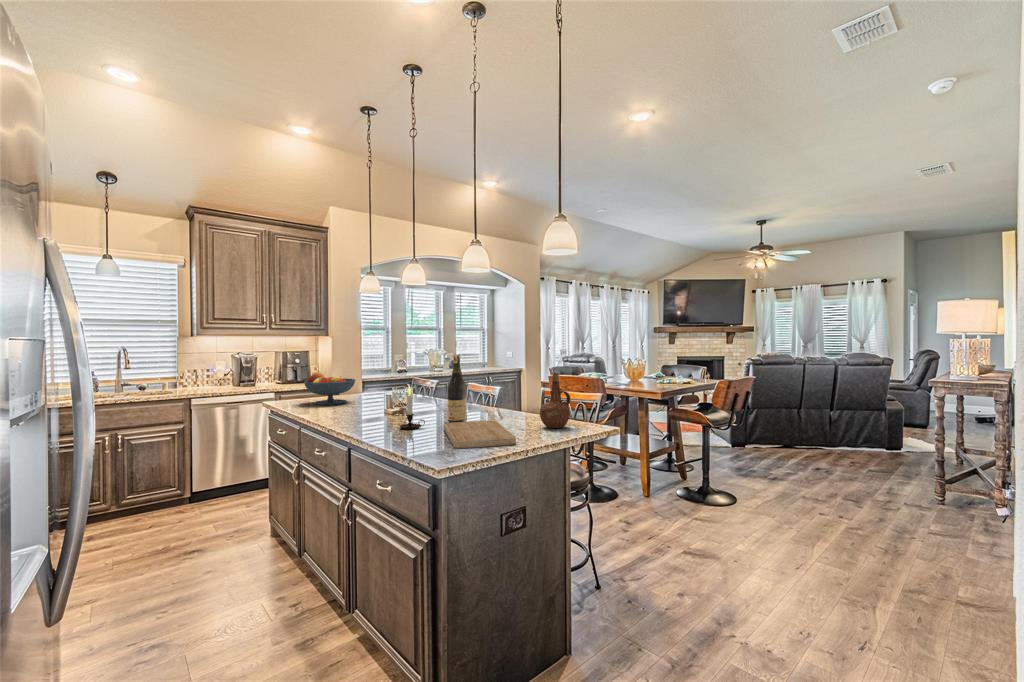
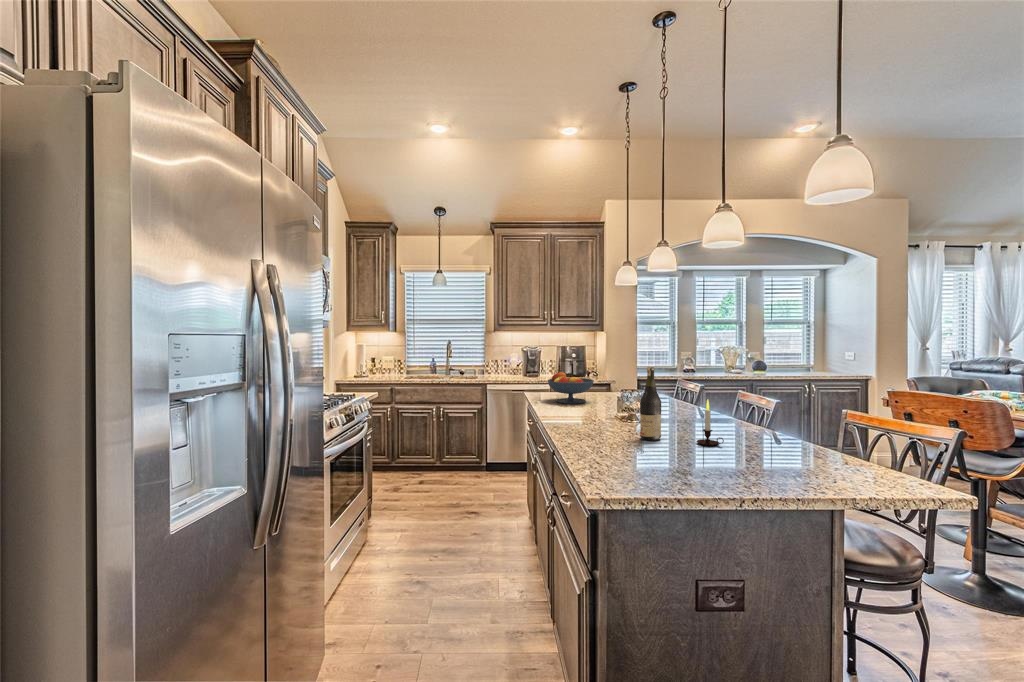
ceramic pitcher: present [540,373,570,428] -> none [731,396,773,464]
candle: present [400,385,425,429] -> present [696,400,724,446]
cutting board: present [444,420,516,448] -> none [604,438,682,473]

